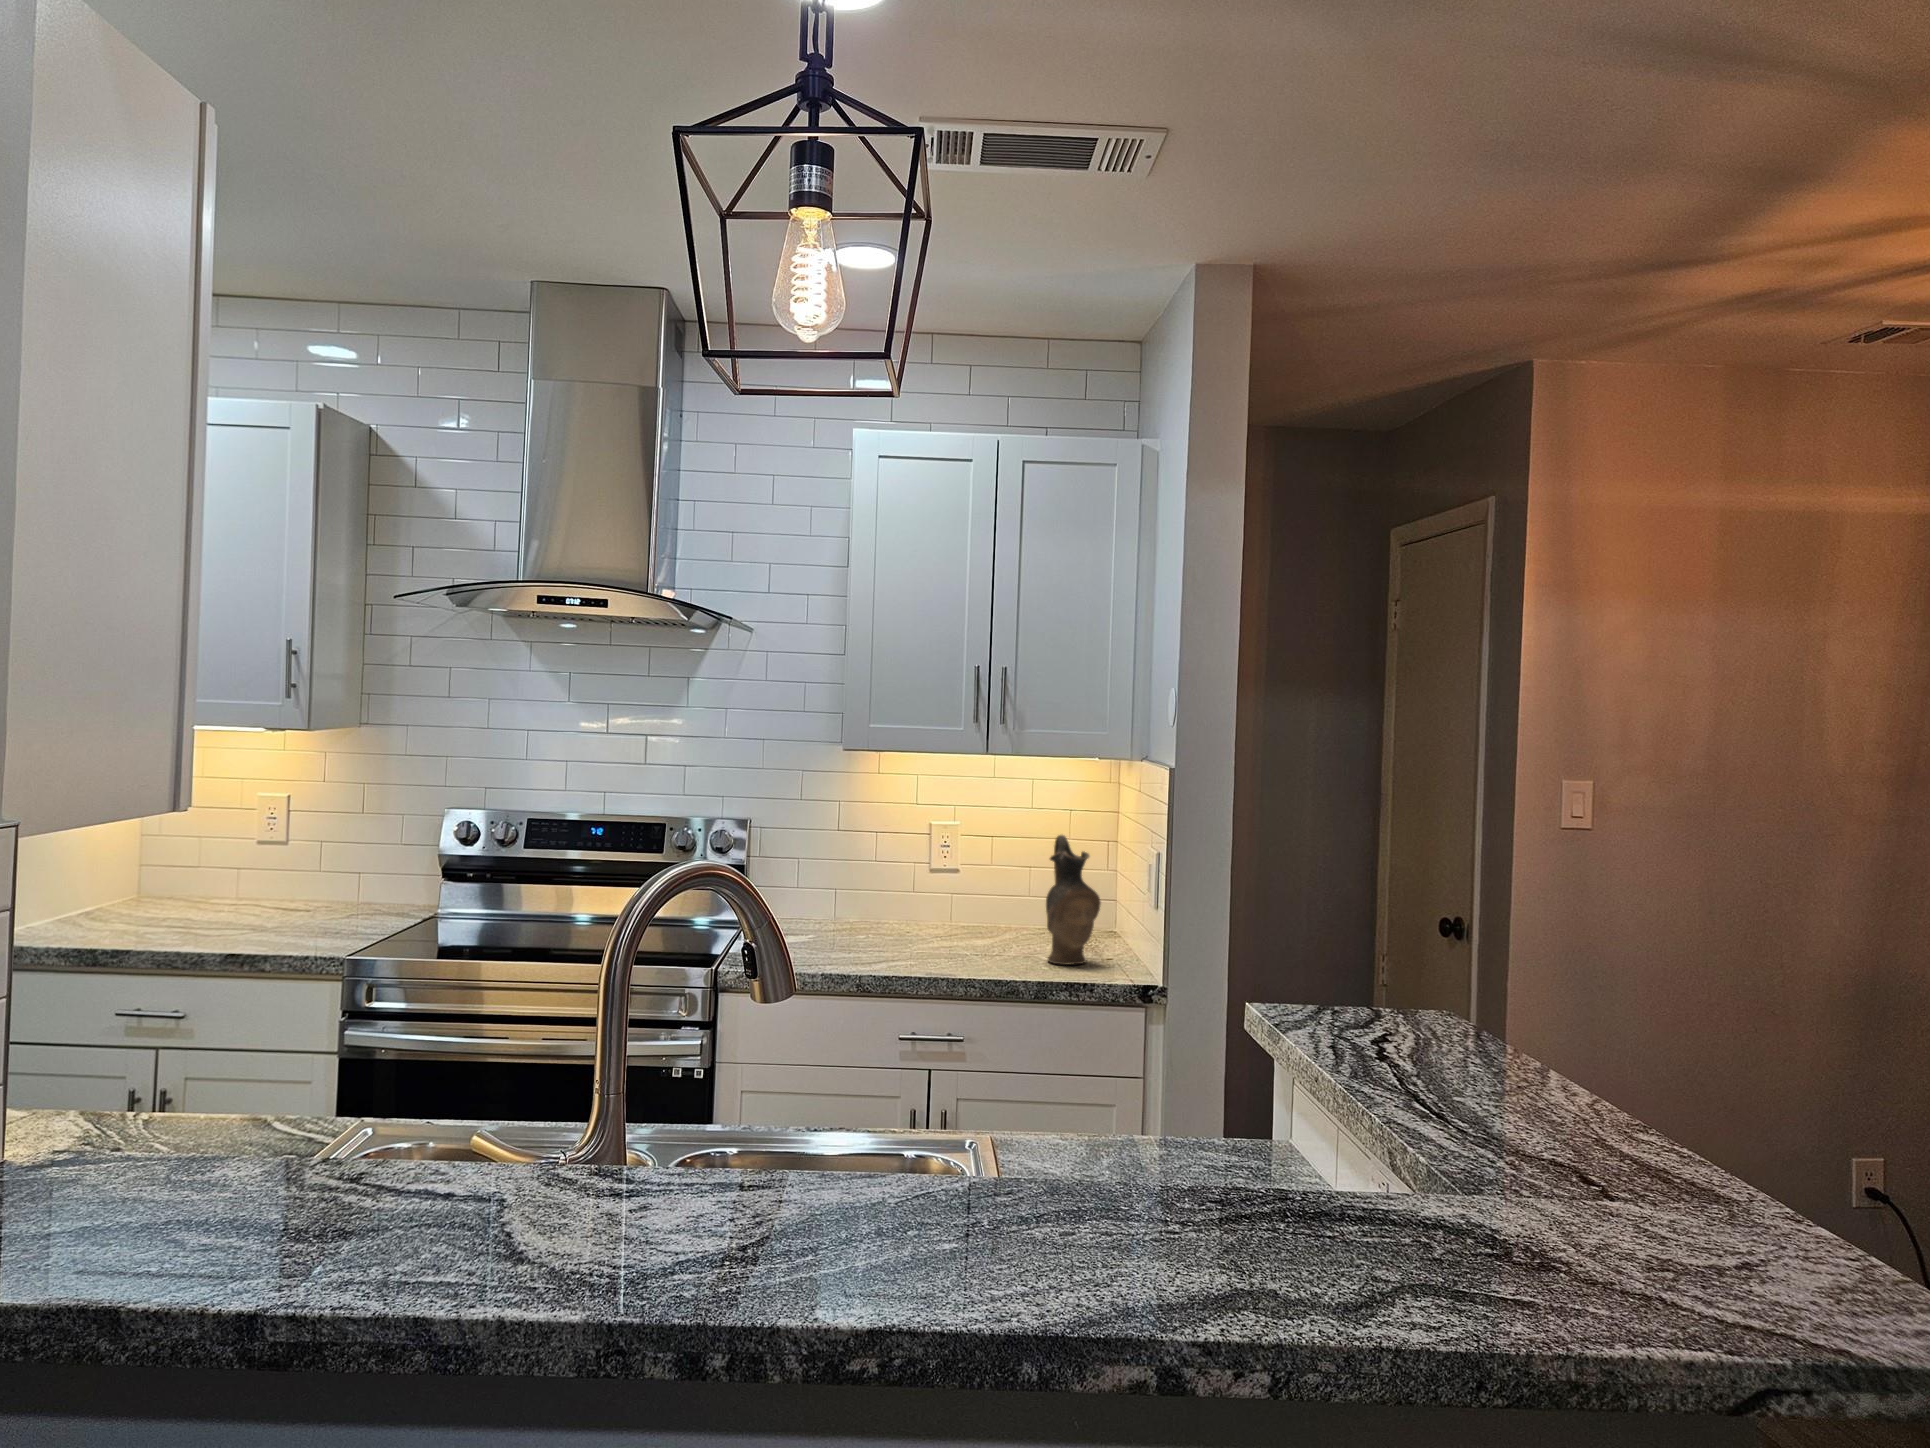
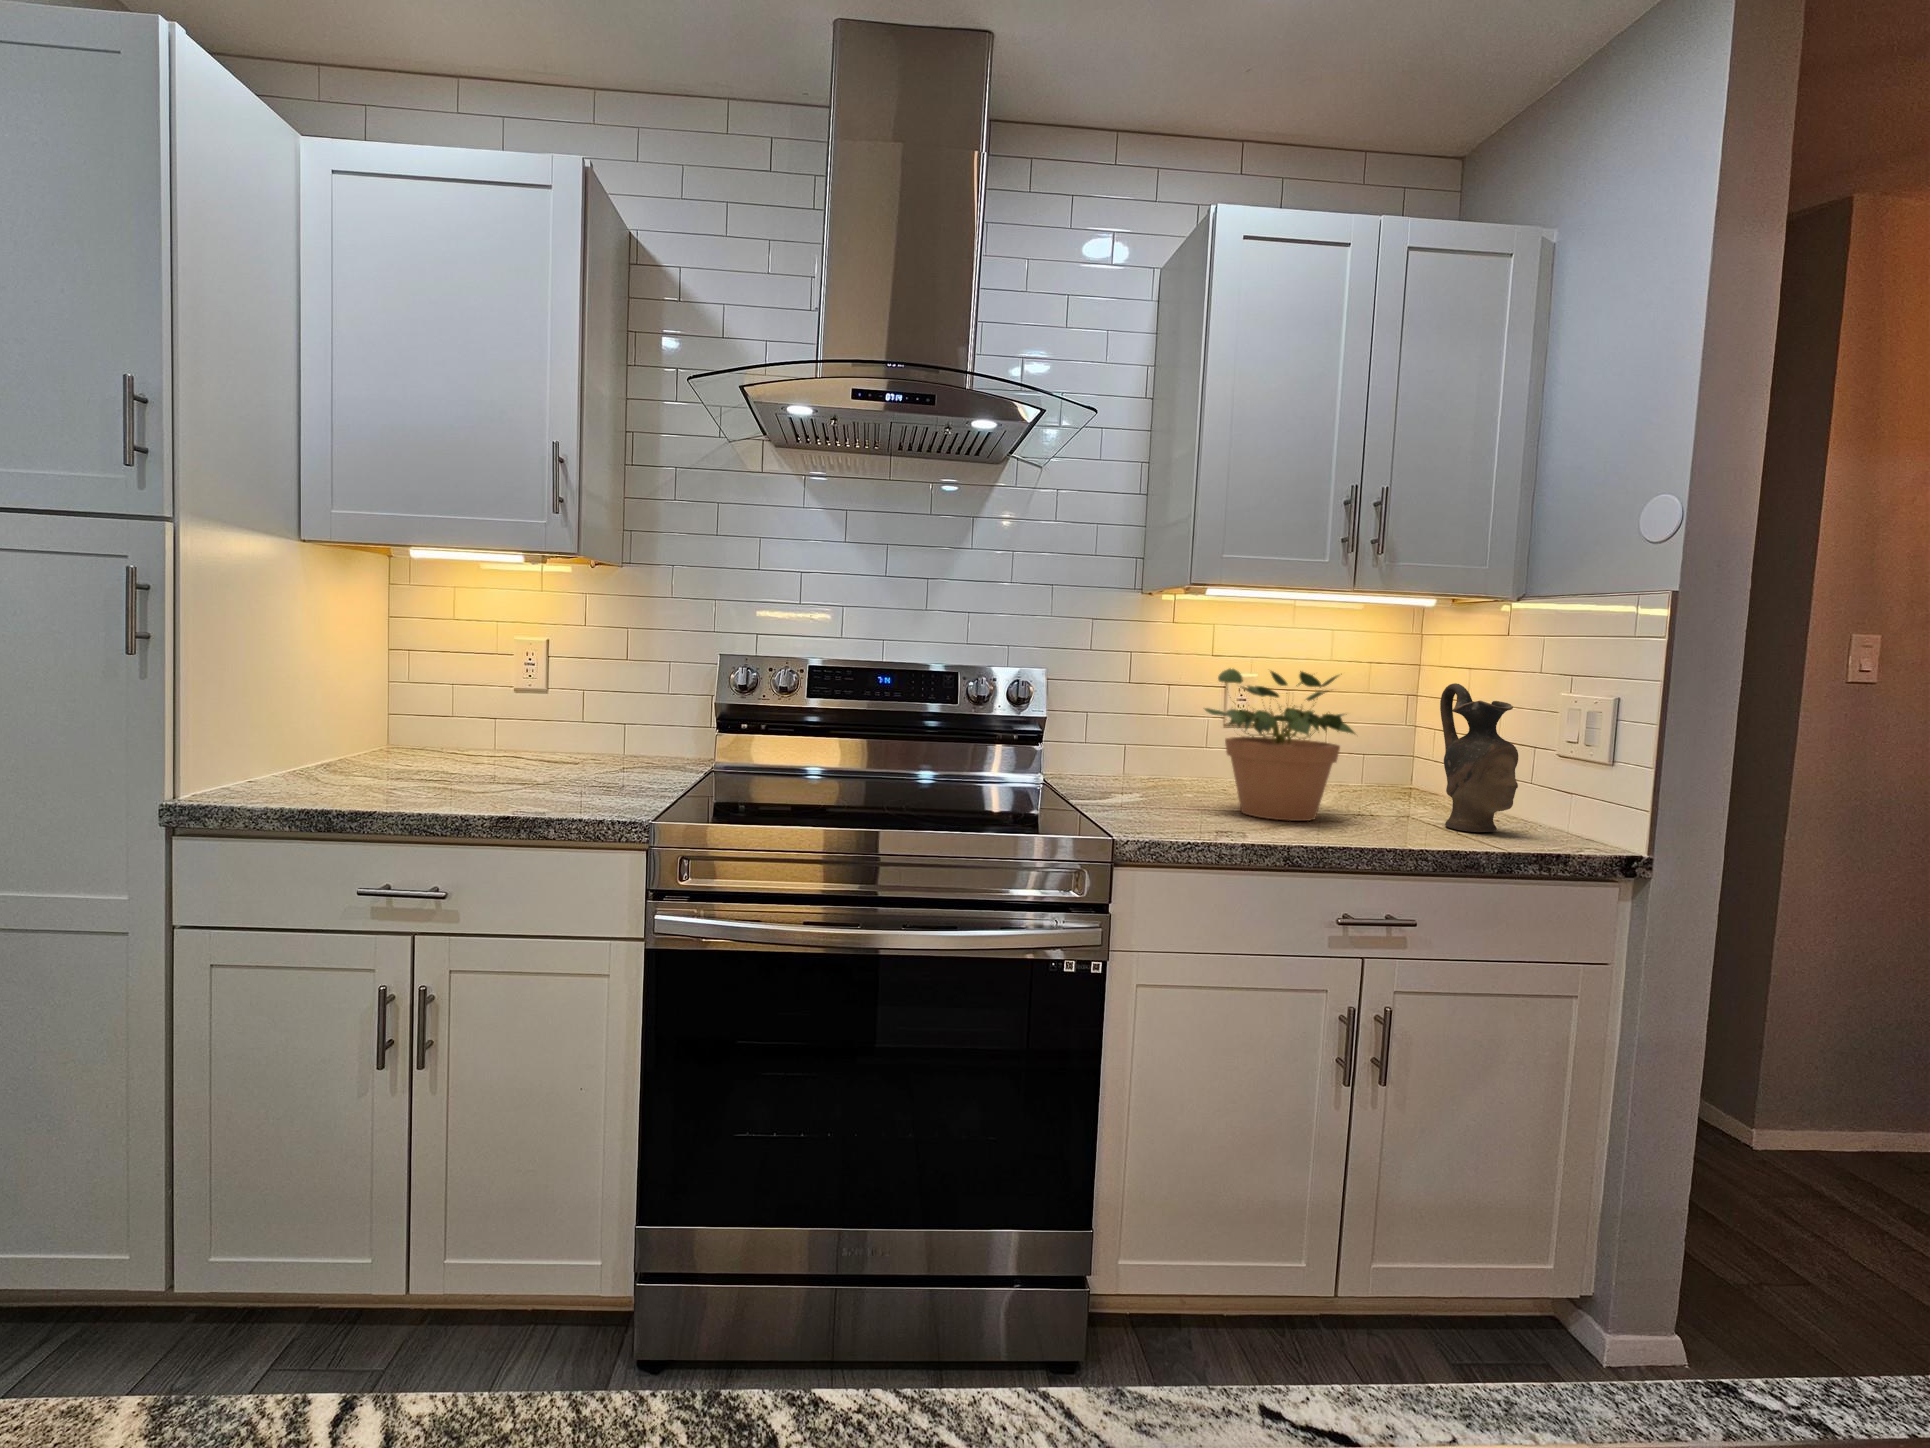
potted plant: none [852,820,992,955] -> present [1205,669,1355,821]

